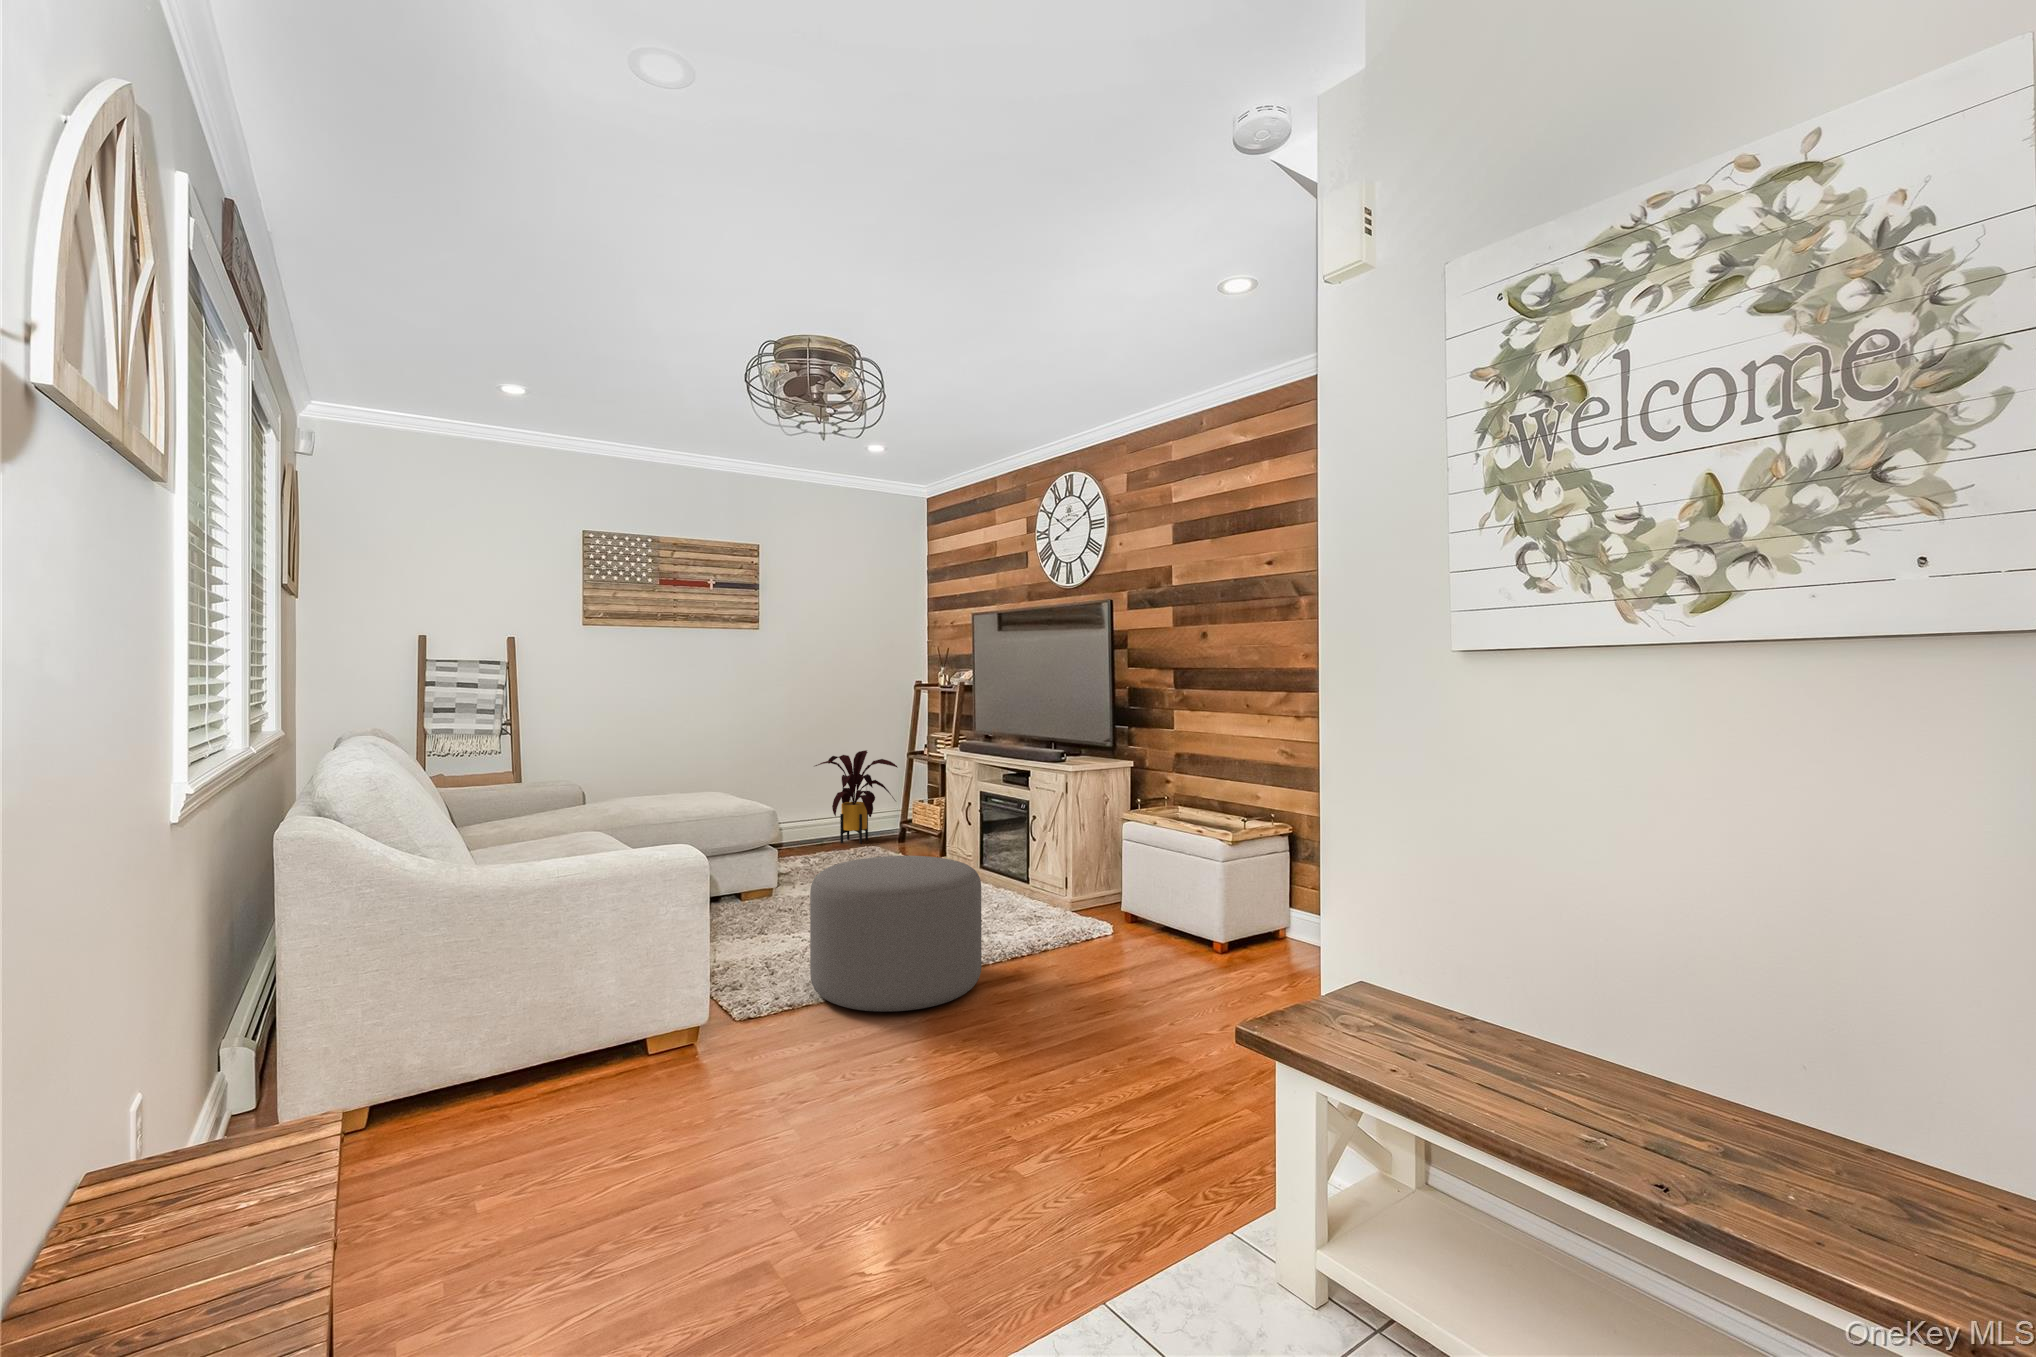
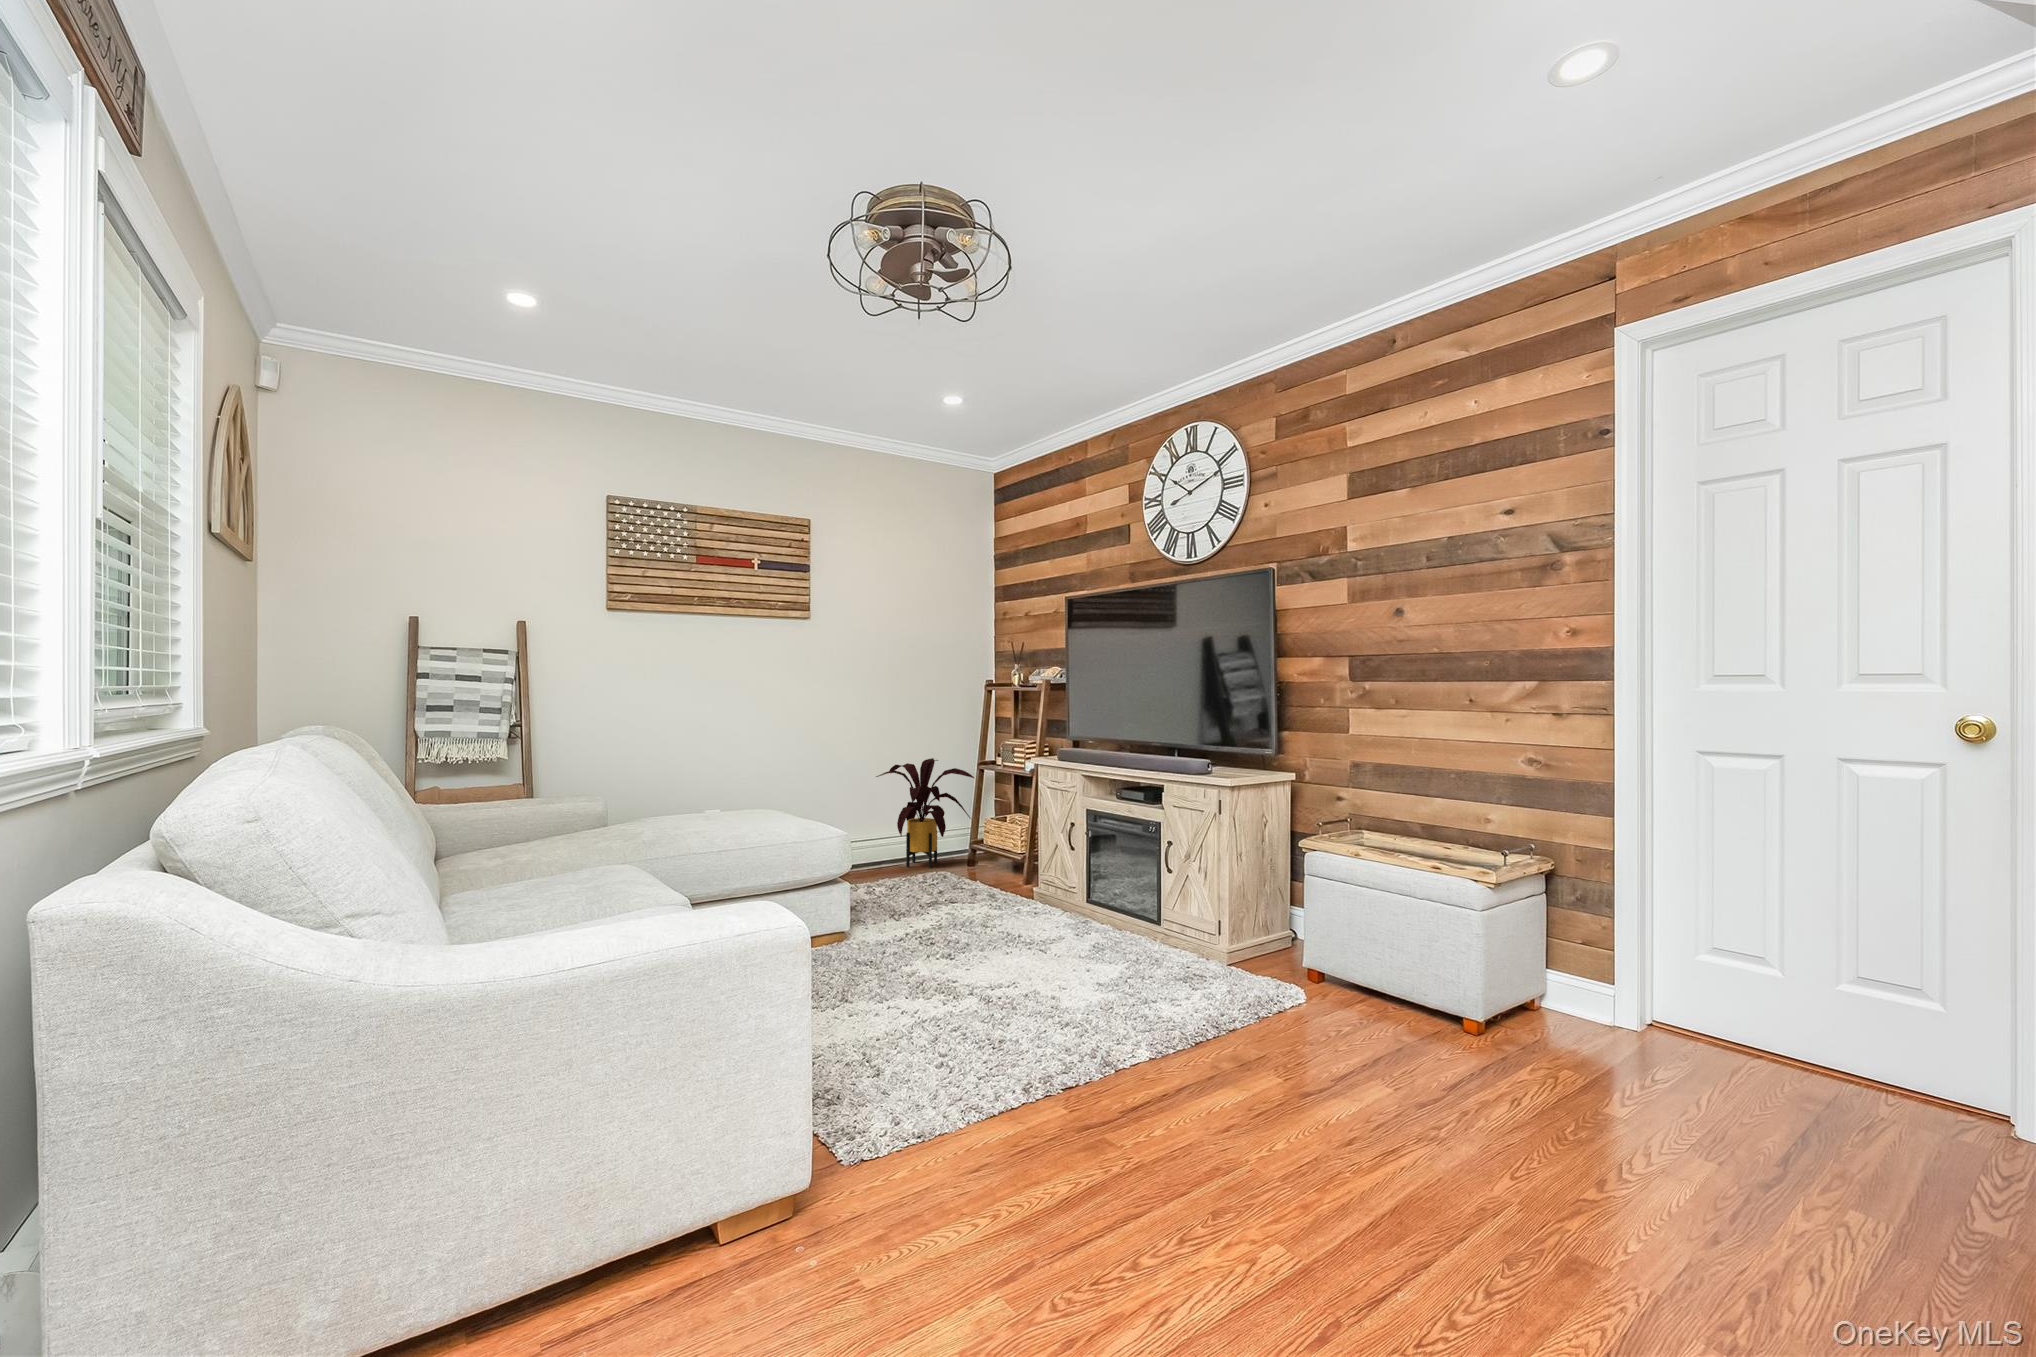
ottoman: present [810,856,982,1012] -> none [937,904,1186,1158]

